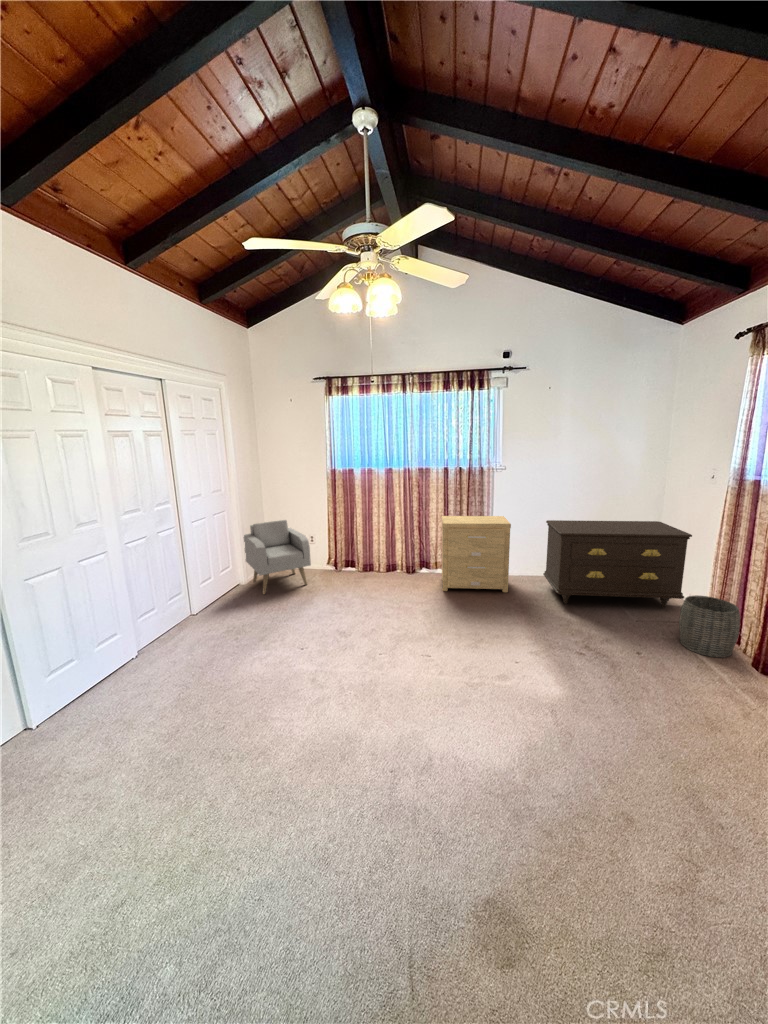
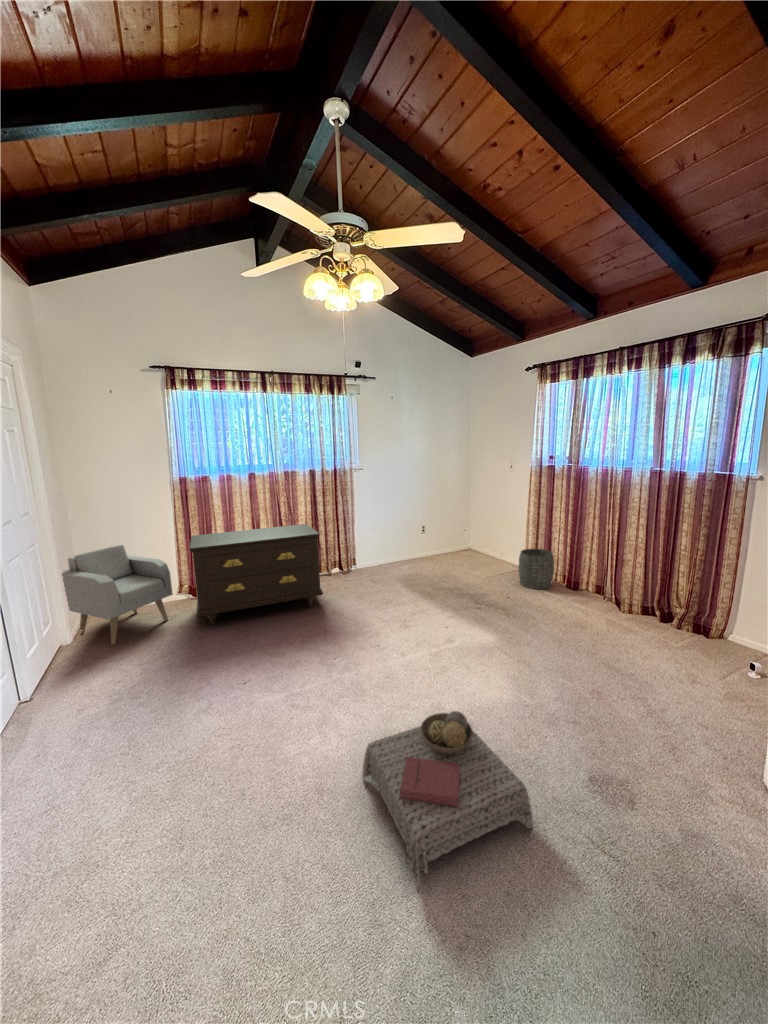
side table: present [442,516,511,592] -> none [314,512,385,591]
dresser: present [543,520,692,607] -> present [189,524,323,624]
ottoman: none [263,741,415,906] -> present [362,711,533,890]

